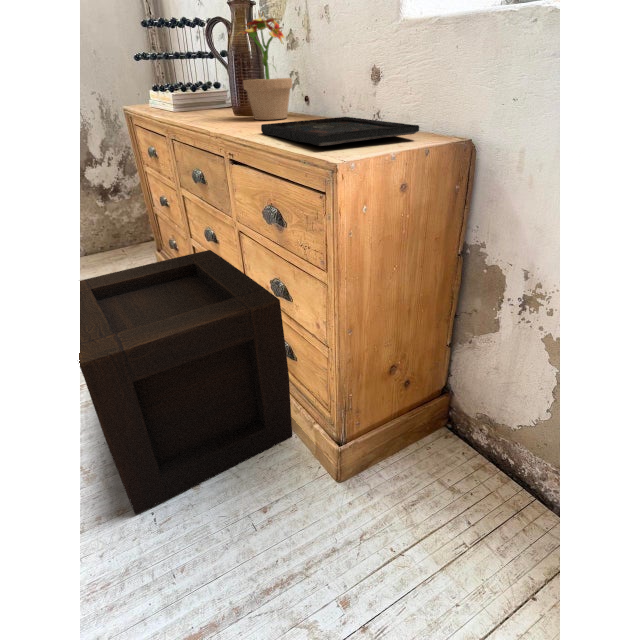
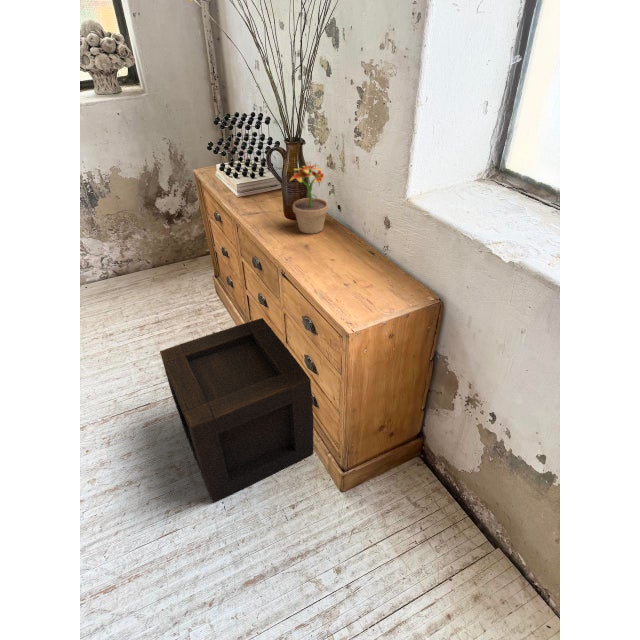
tray: present [261,117,419,146] -> none [305,251,408,309]

